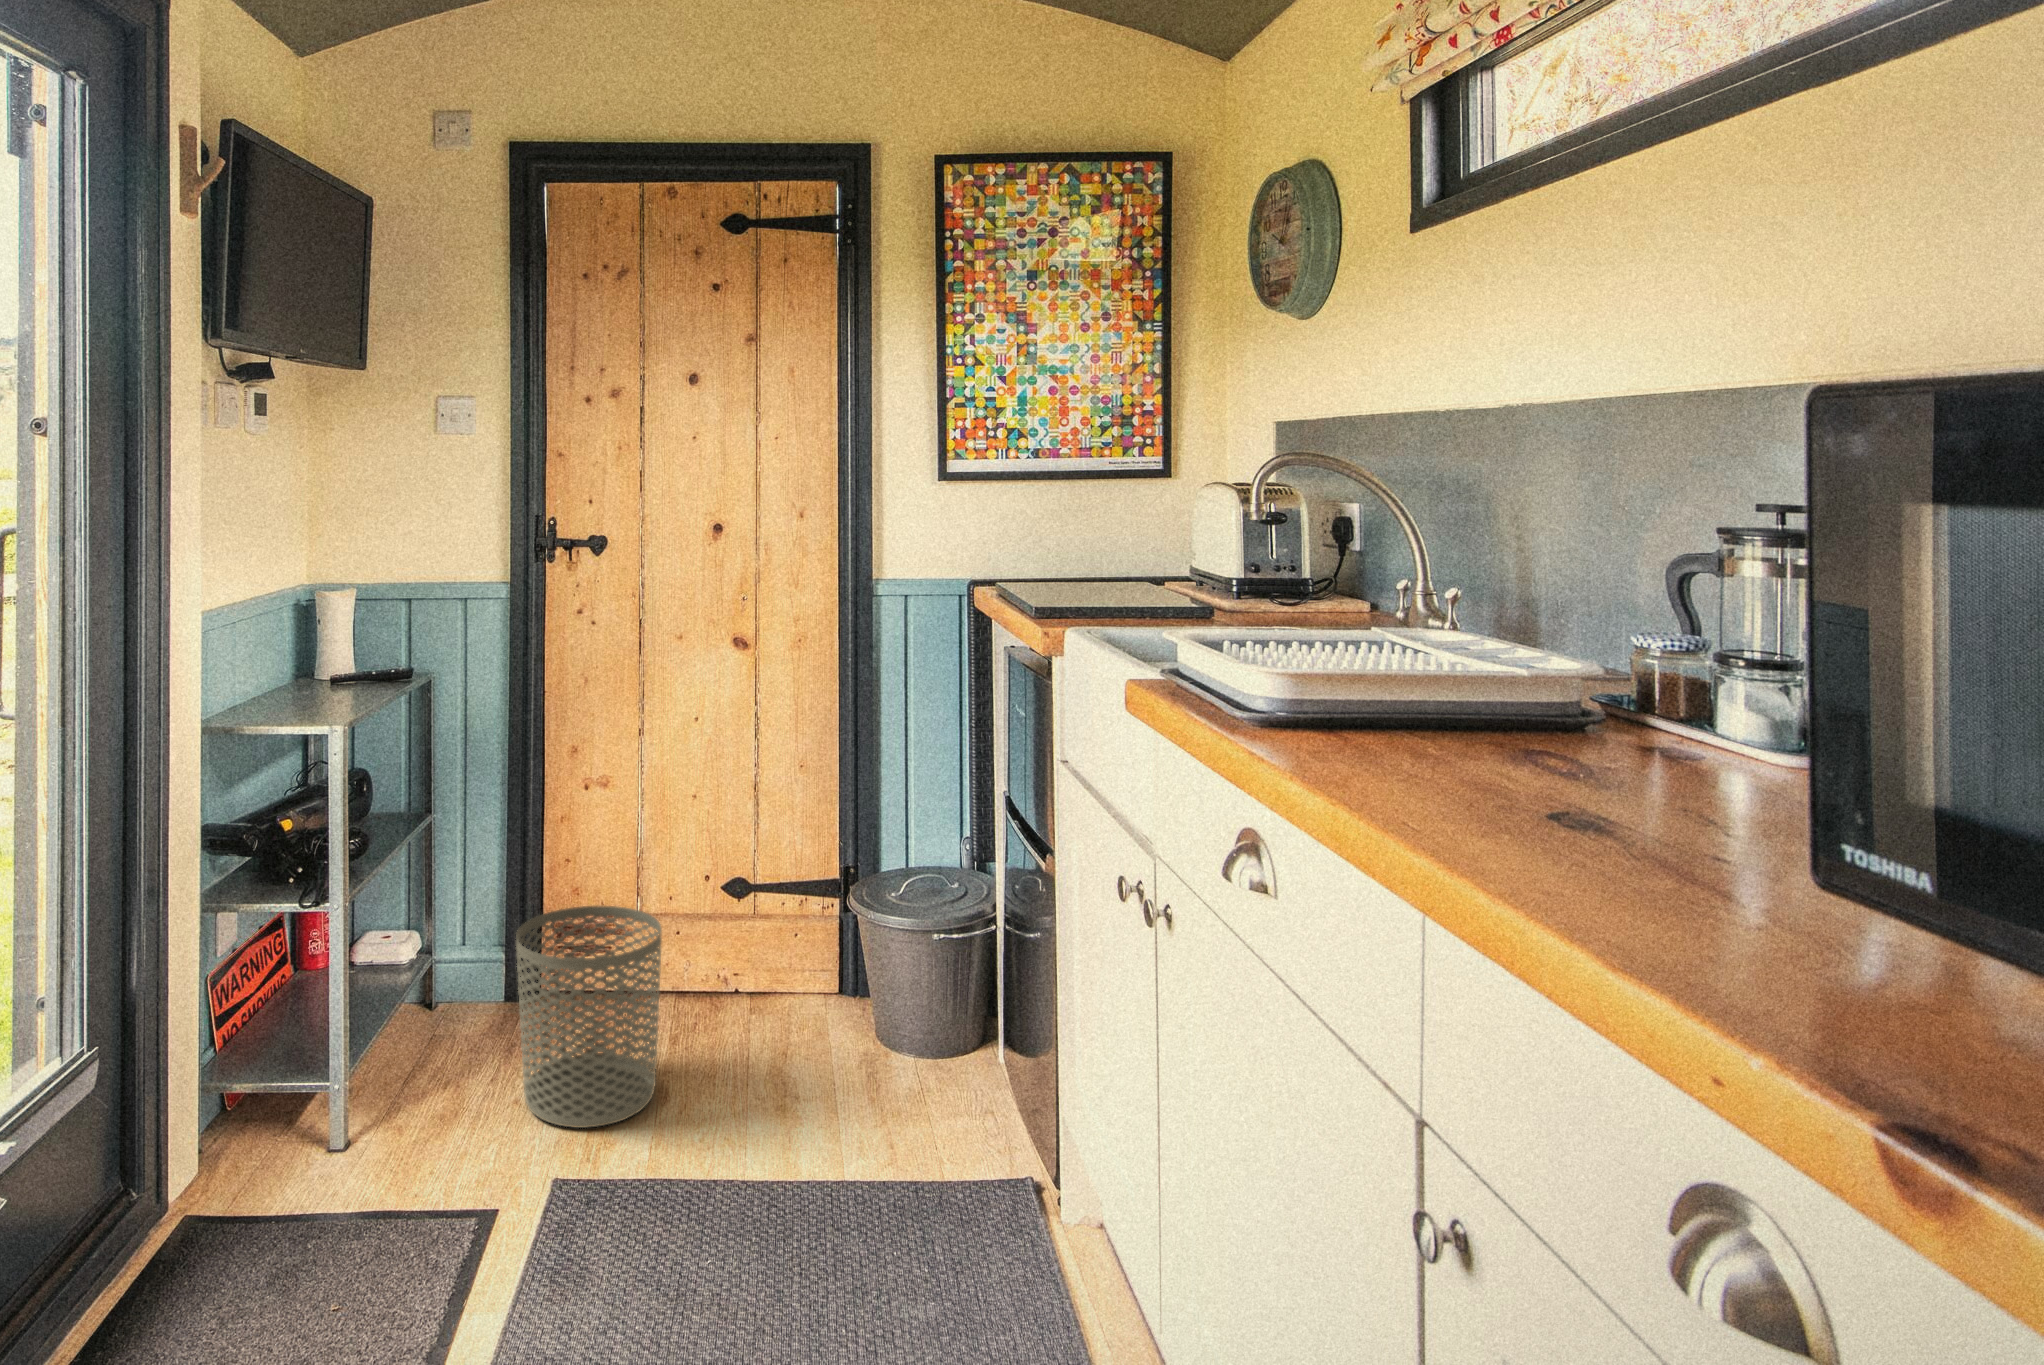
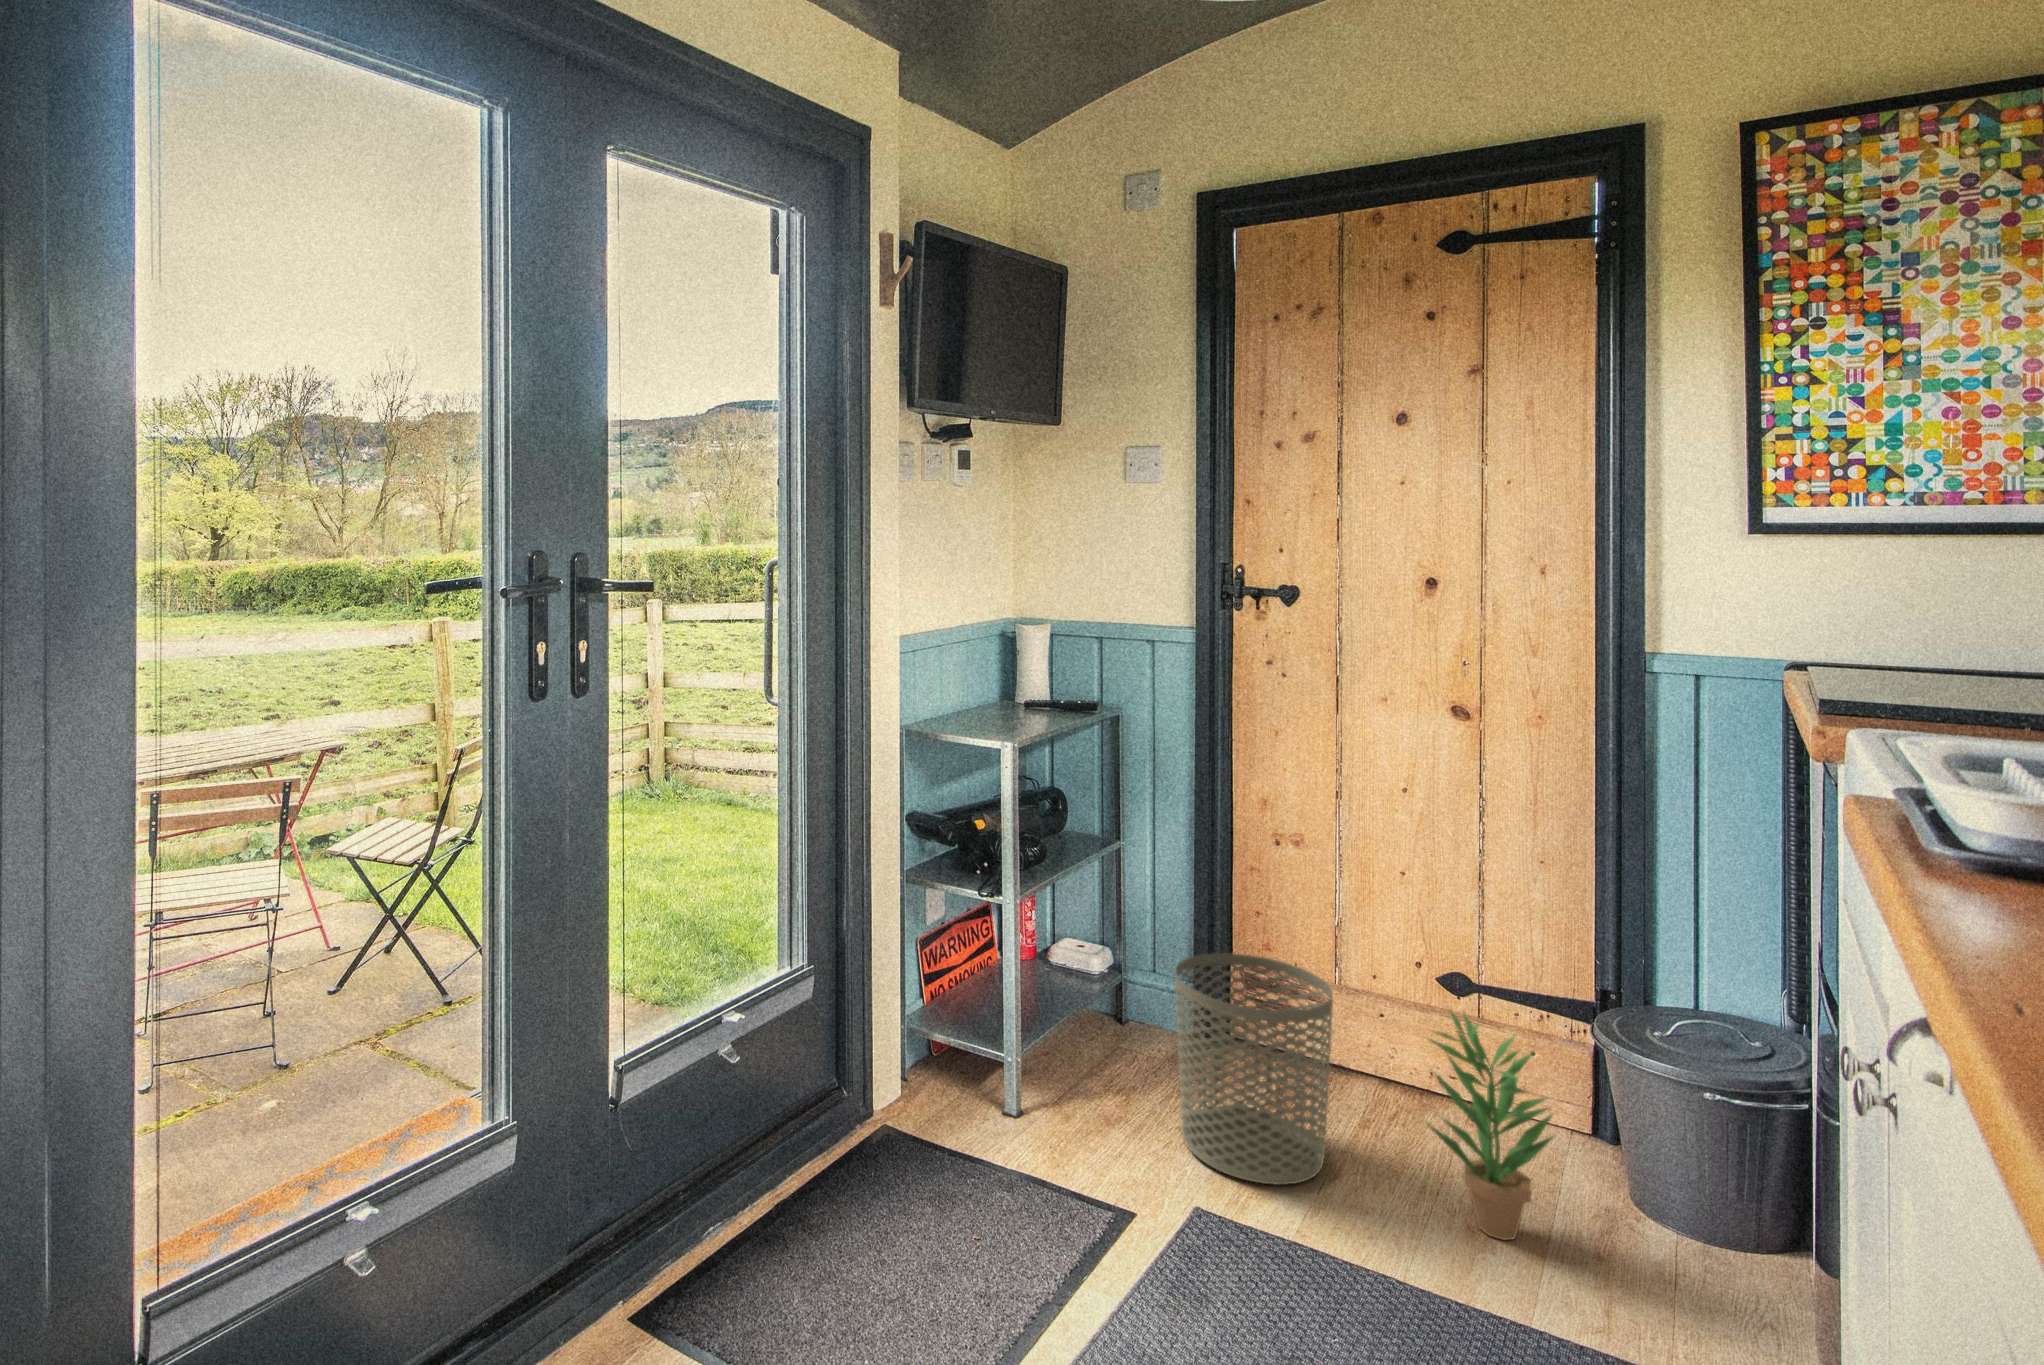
potted plant: none [741,911,840,1103] -> present [1429,1012,1554,1240]

